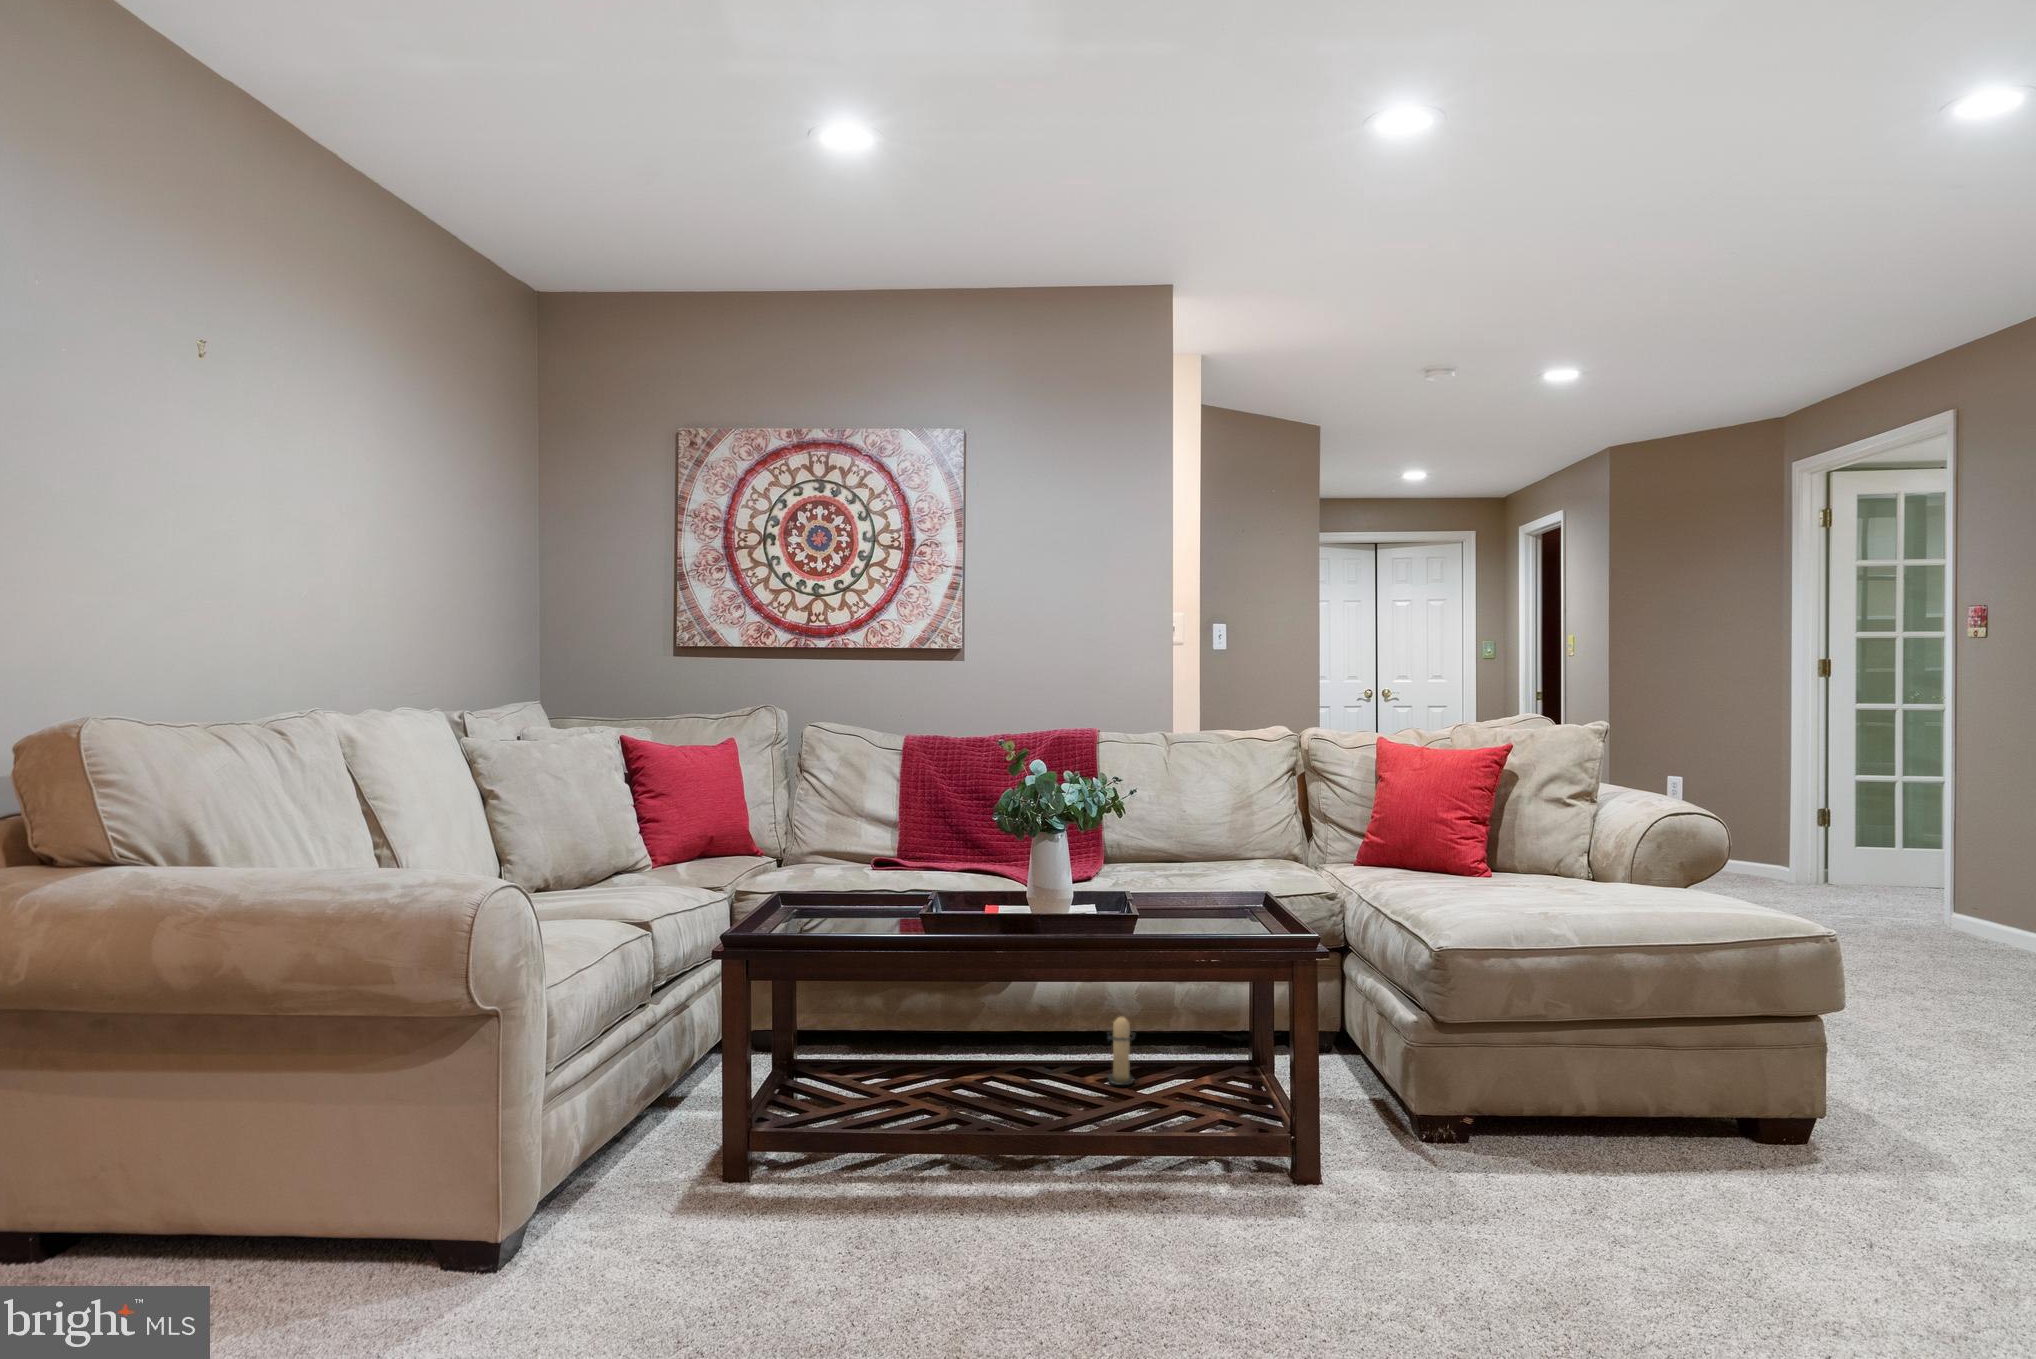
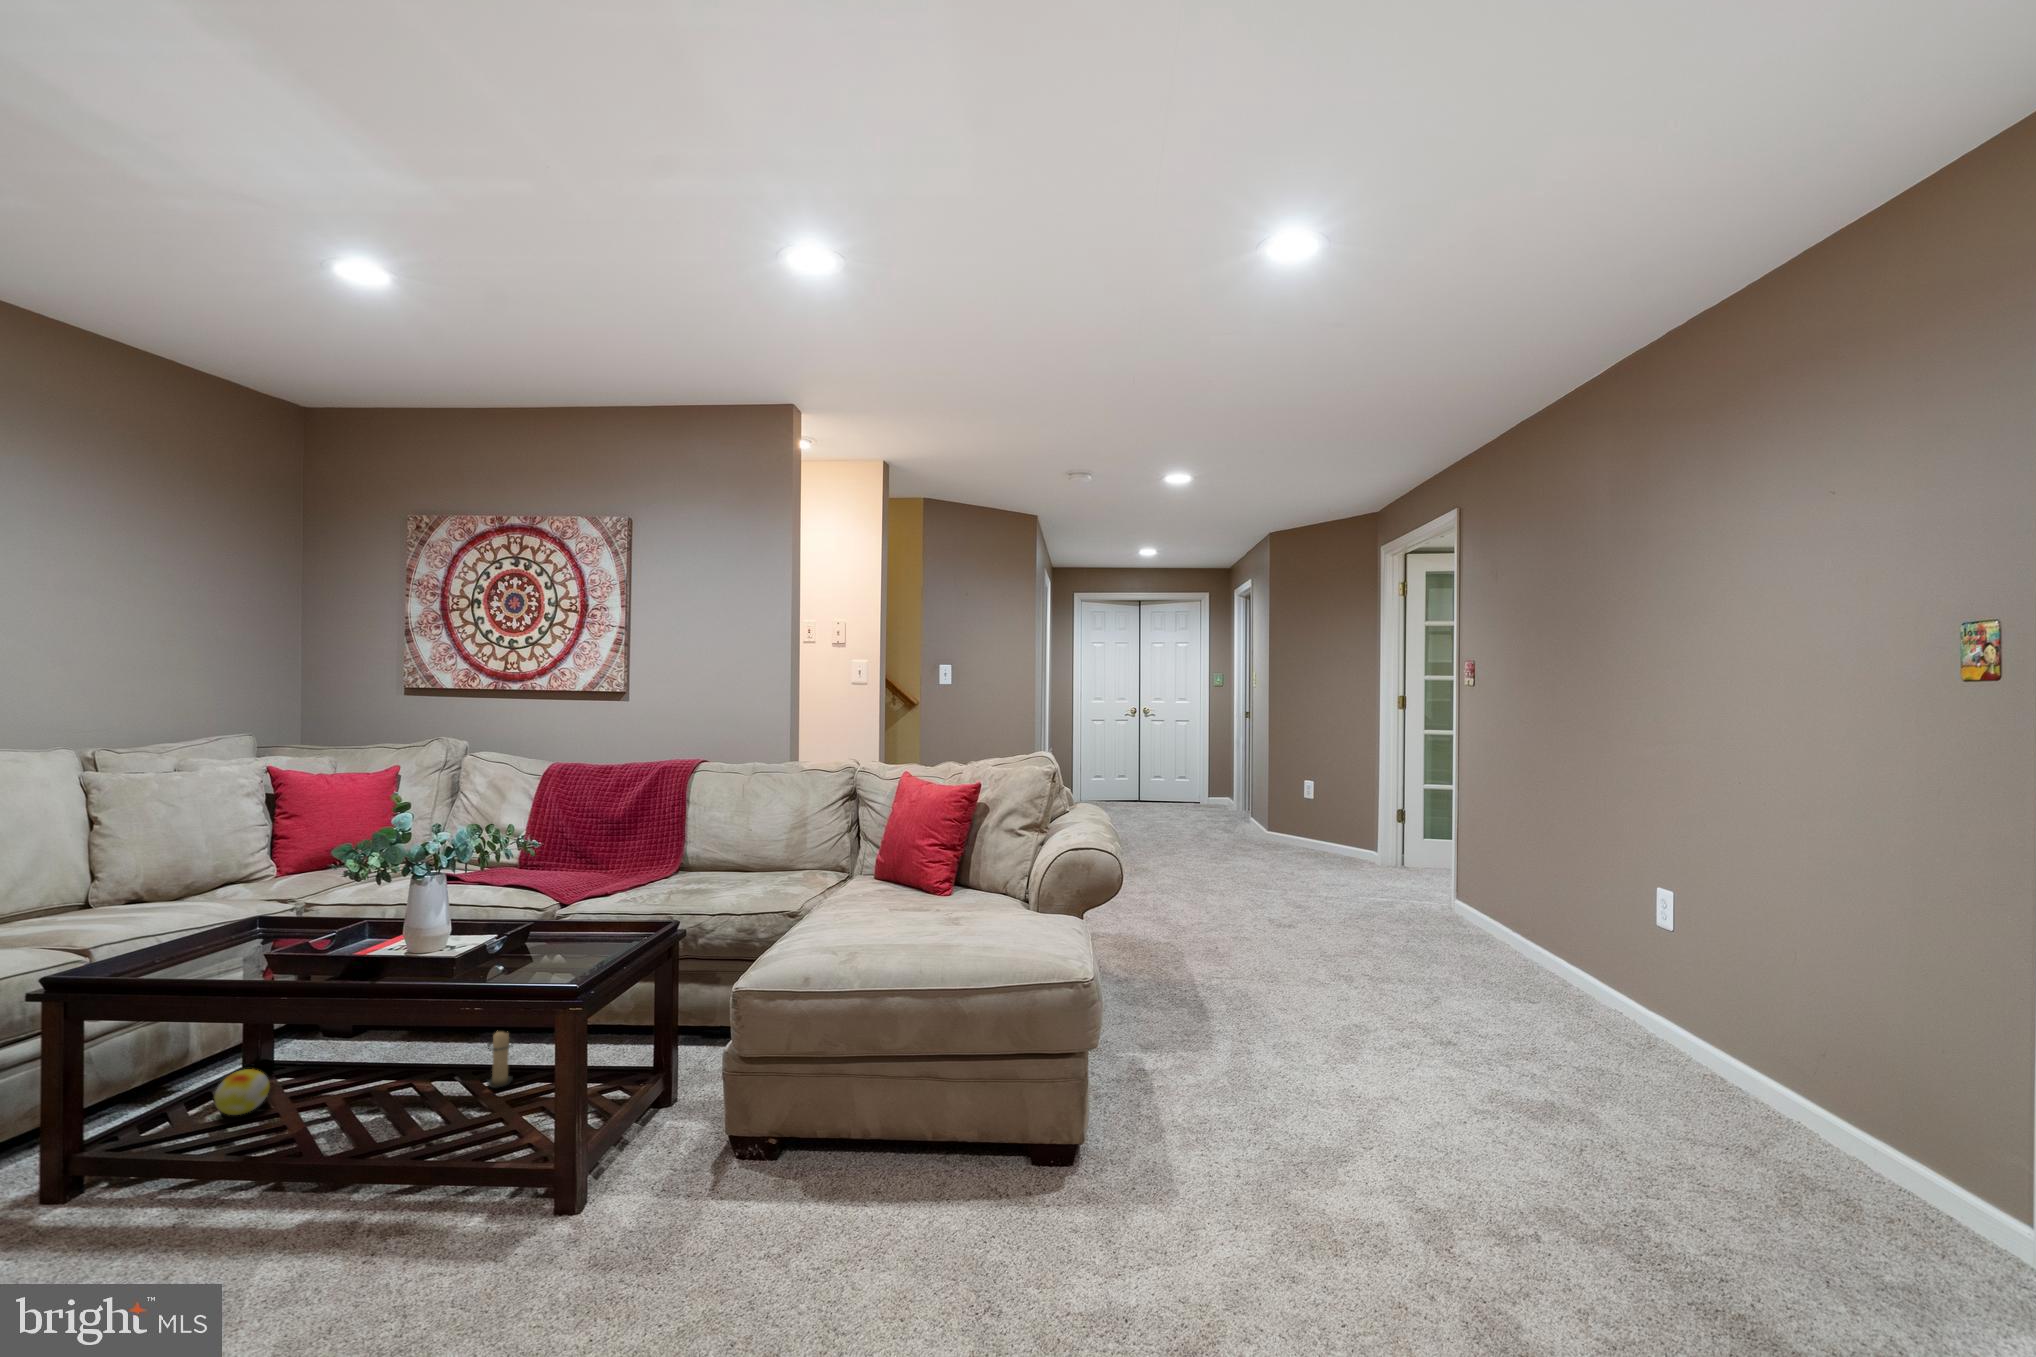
decorative ball: none [838,1059,888,1111] -> present [214,1069,270,1115]

